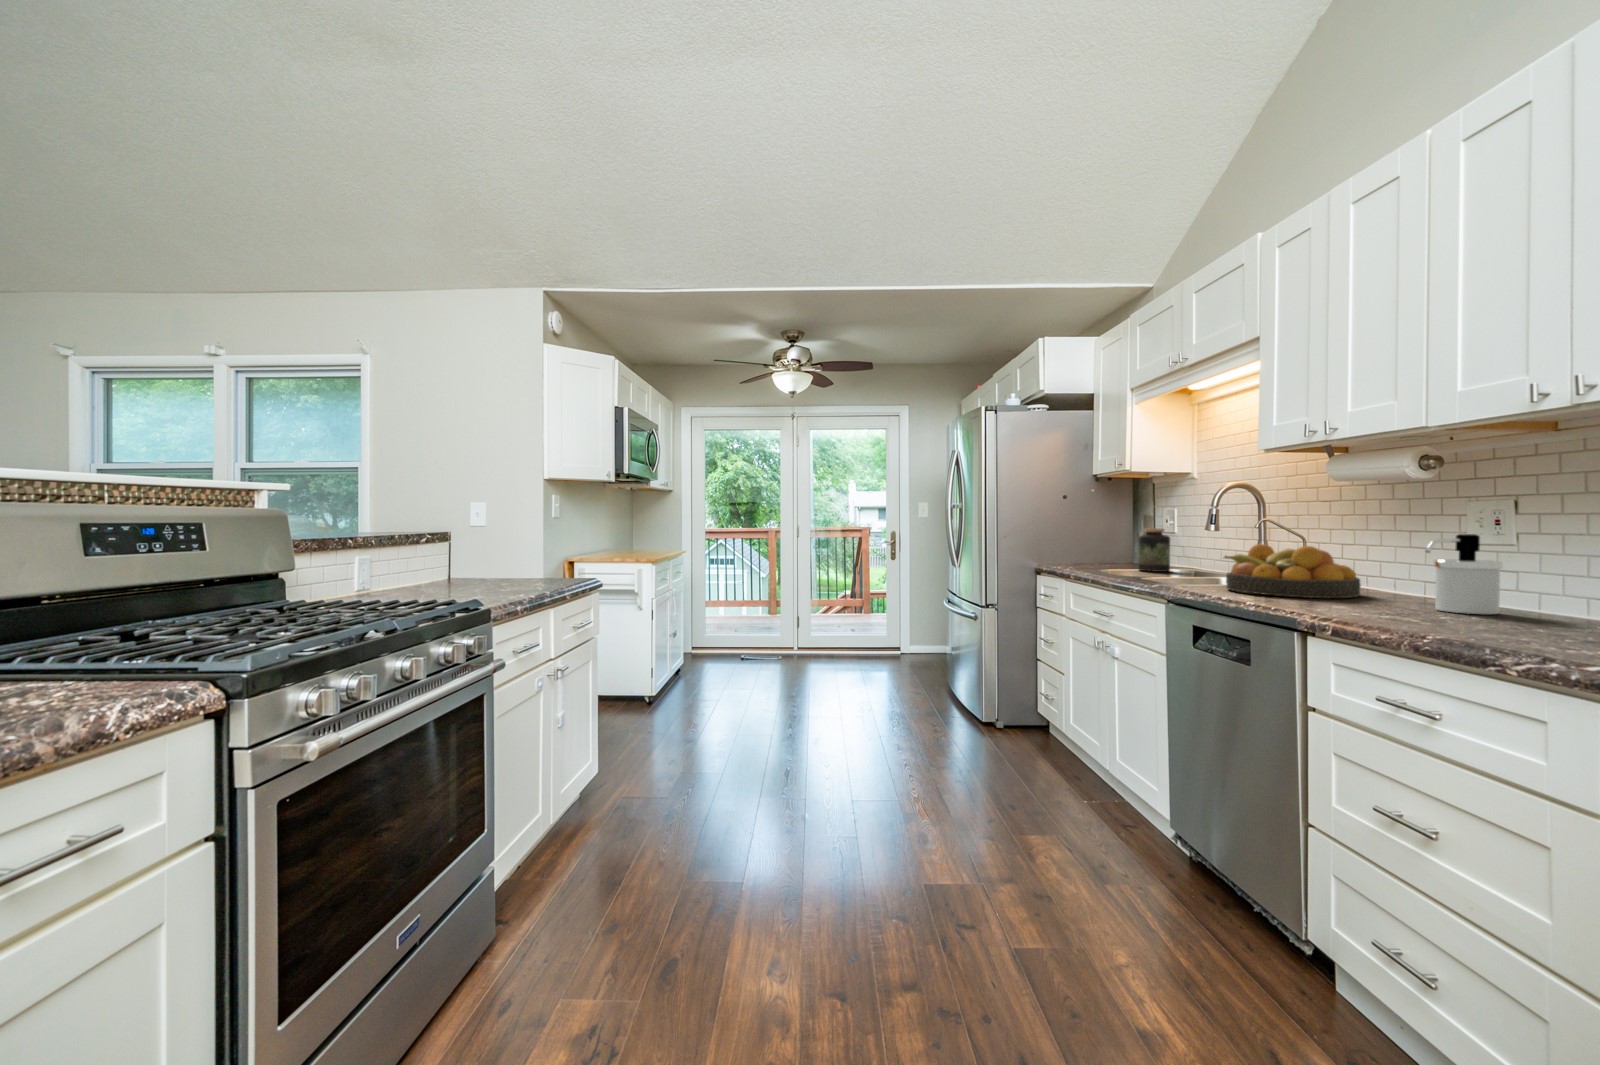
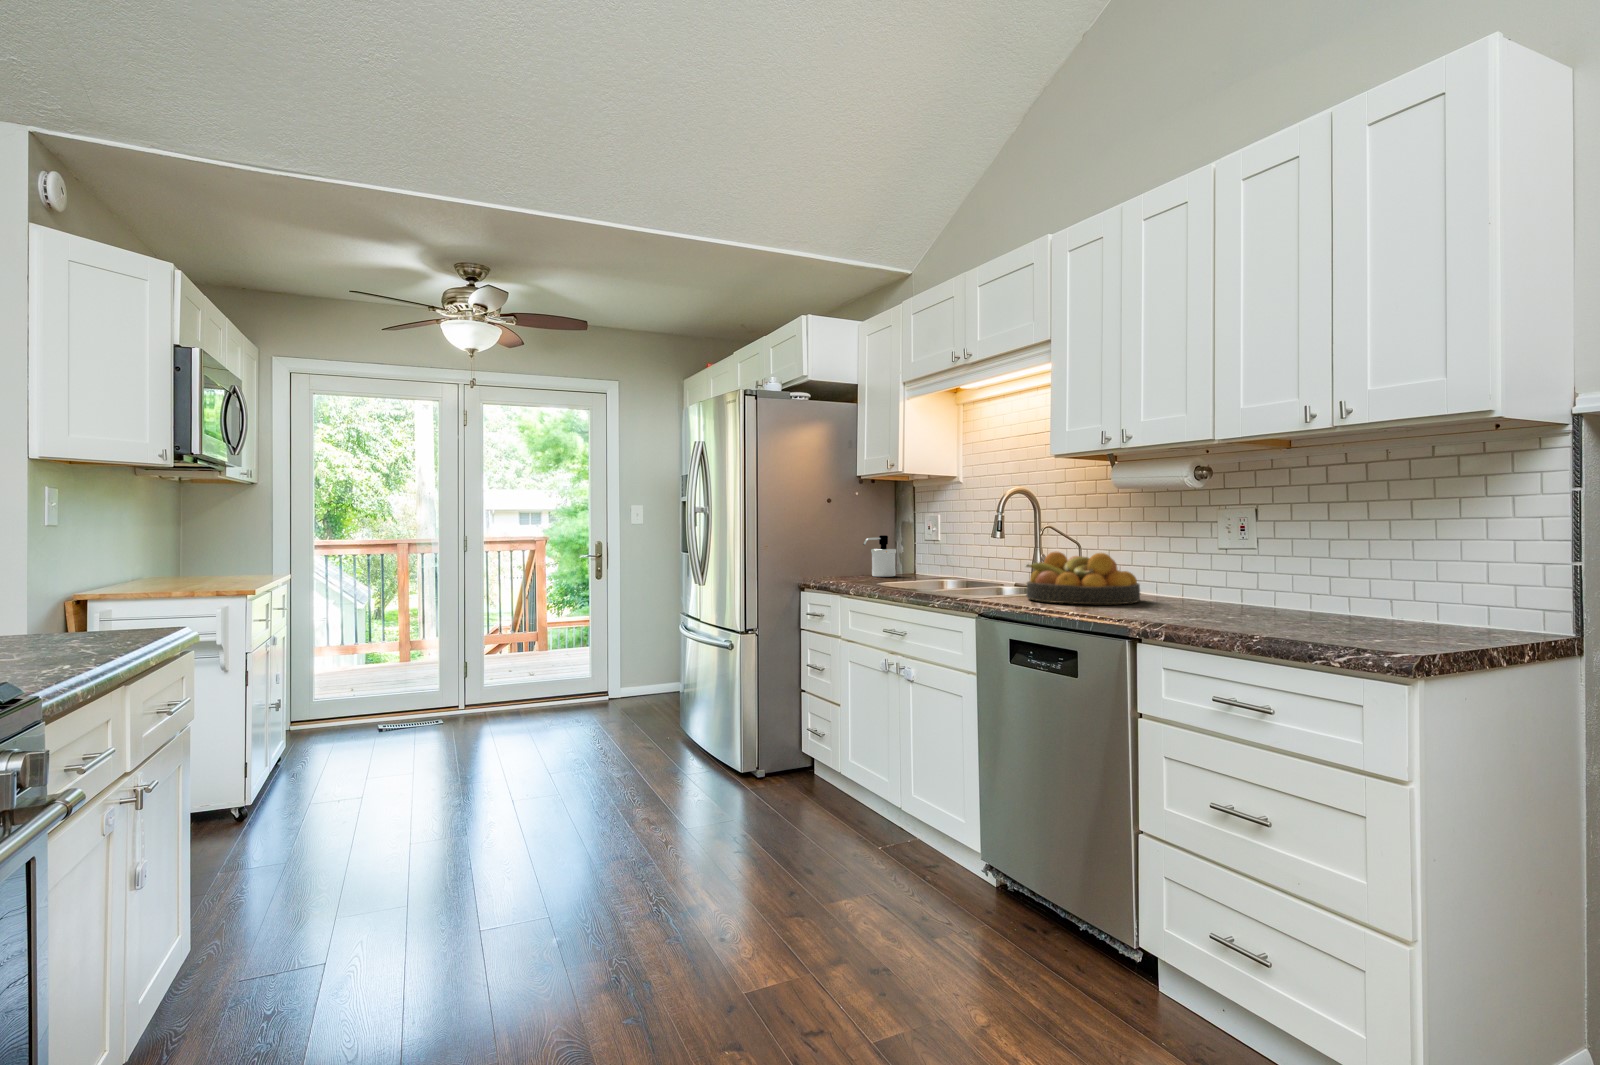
jar: present [1138,528,1170,572] -> none [914,536,945,584]
soap dispenser: present [1426,534,1503,614] -> present [863,535,896,577]

